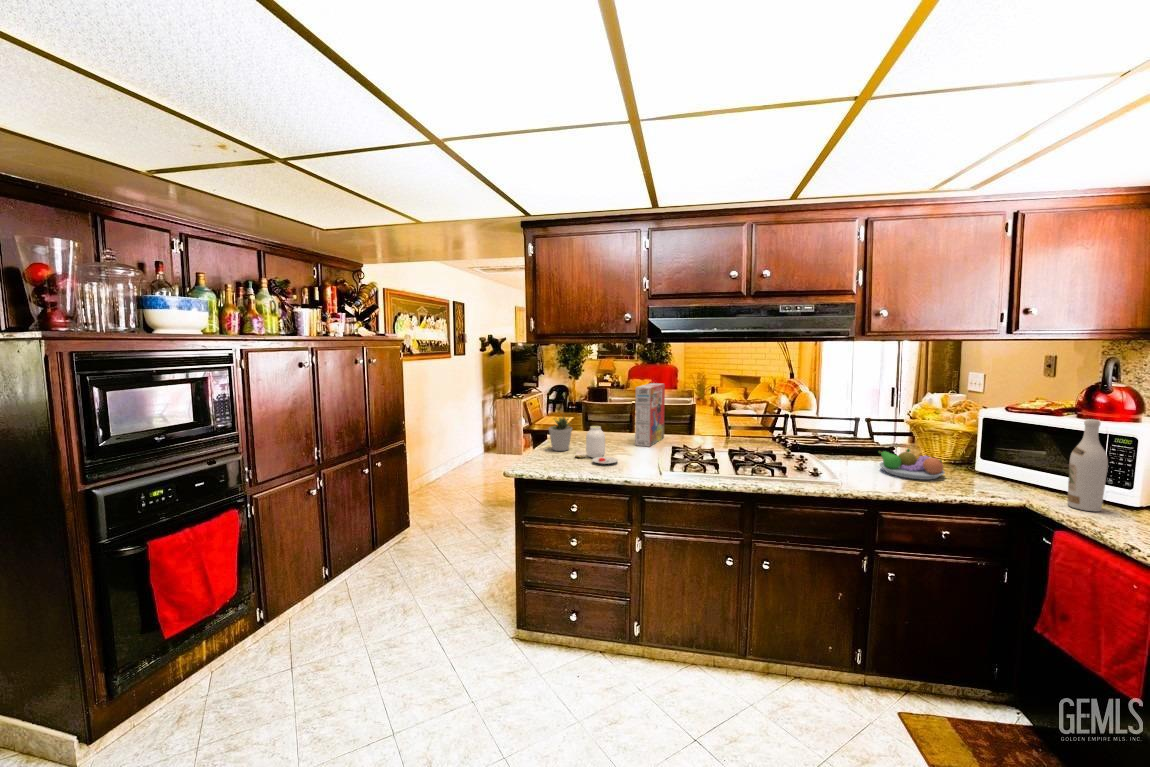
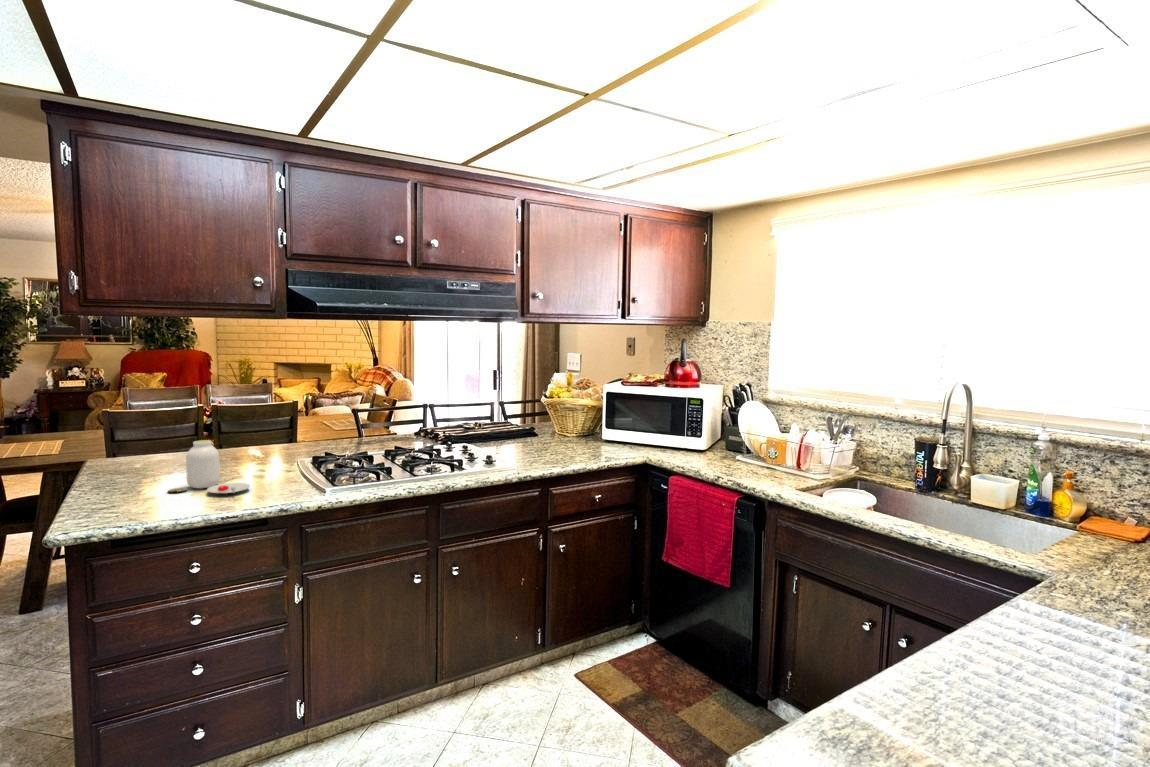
cereal box: present [635,383,665,447] -> none [249,374,283,463]
potted plant: present [549,416,572,451] -> none [102,427,150,489]
wine bottle: present [1067,419,1108,511] -> none [671,386,692,458]
fruit bowl: present [878,449,945,480] -> none [533,426,589,454]

